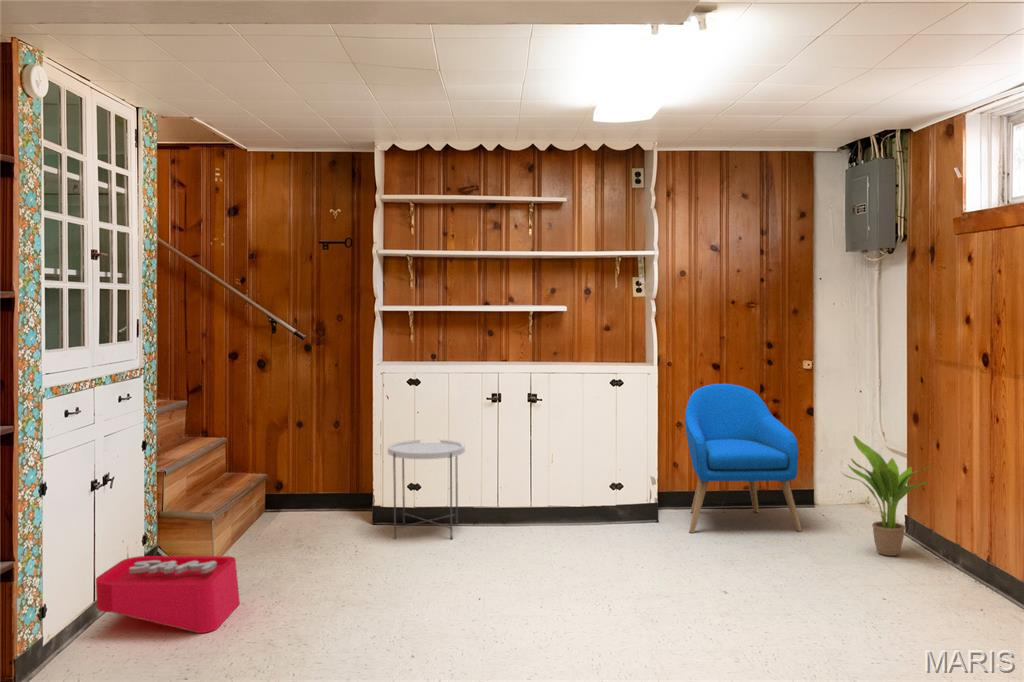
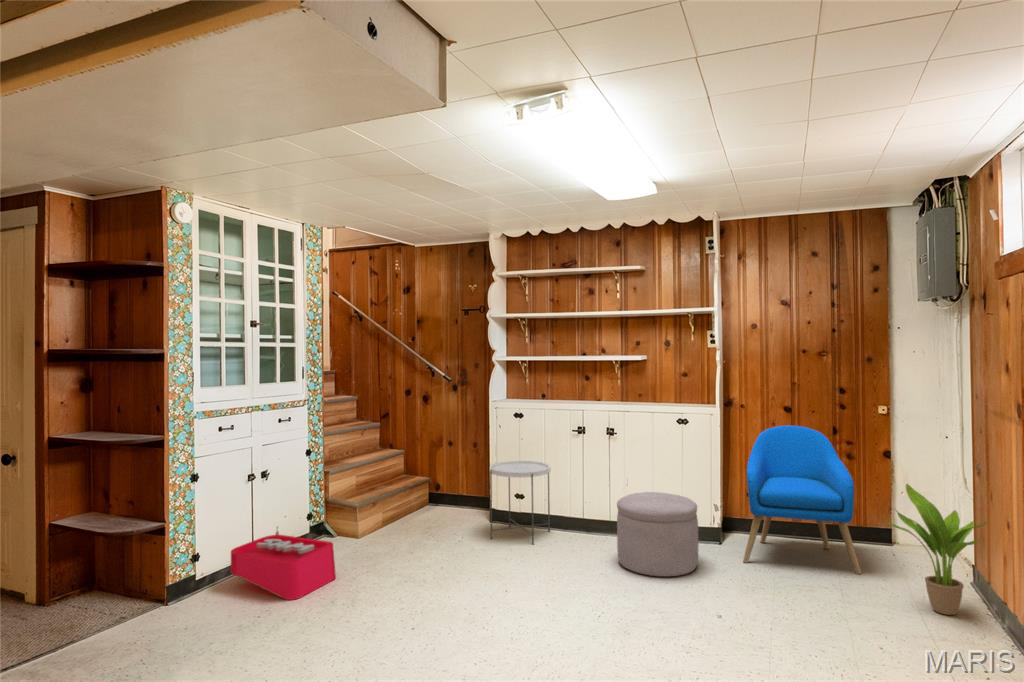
ottoman: none [562,465,652,555] -> present [617,492,698,577]

